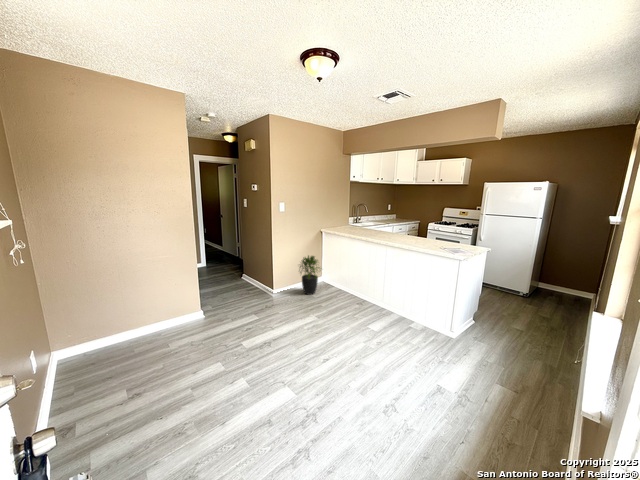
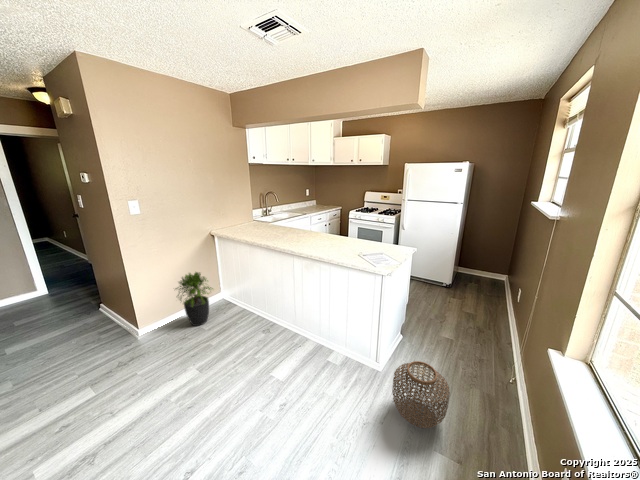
woven basket: none [463,323,510,371] -> present [392,361,450,428]

